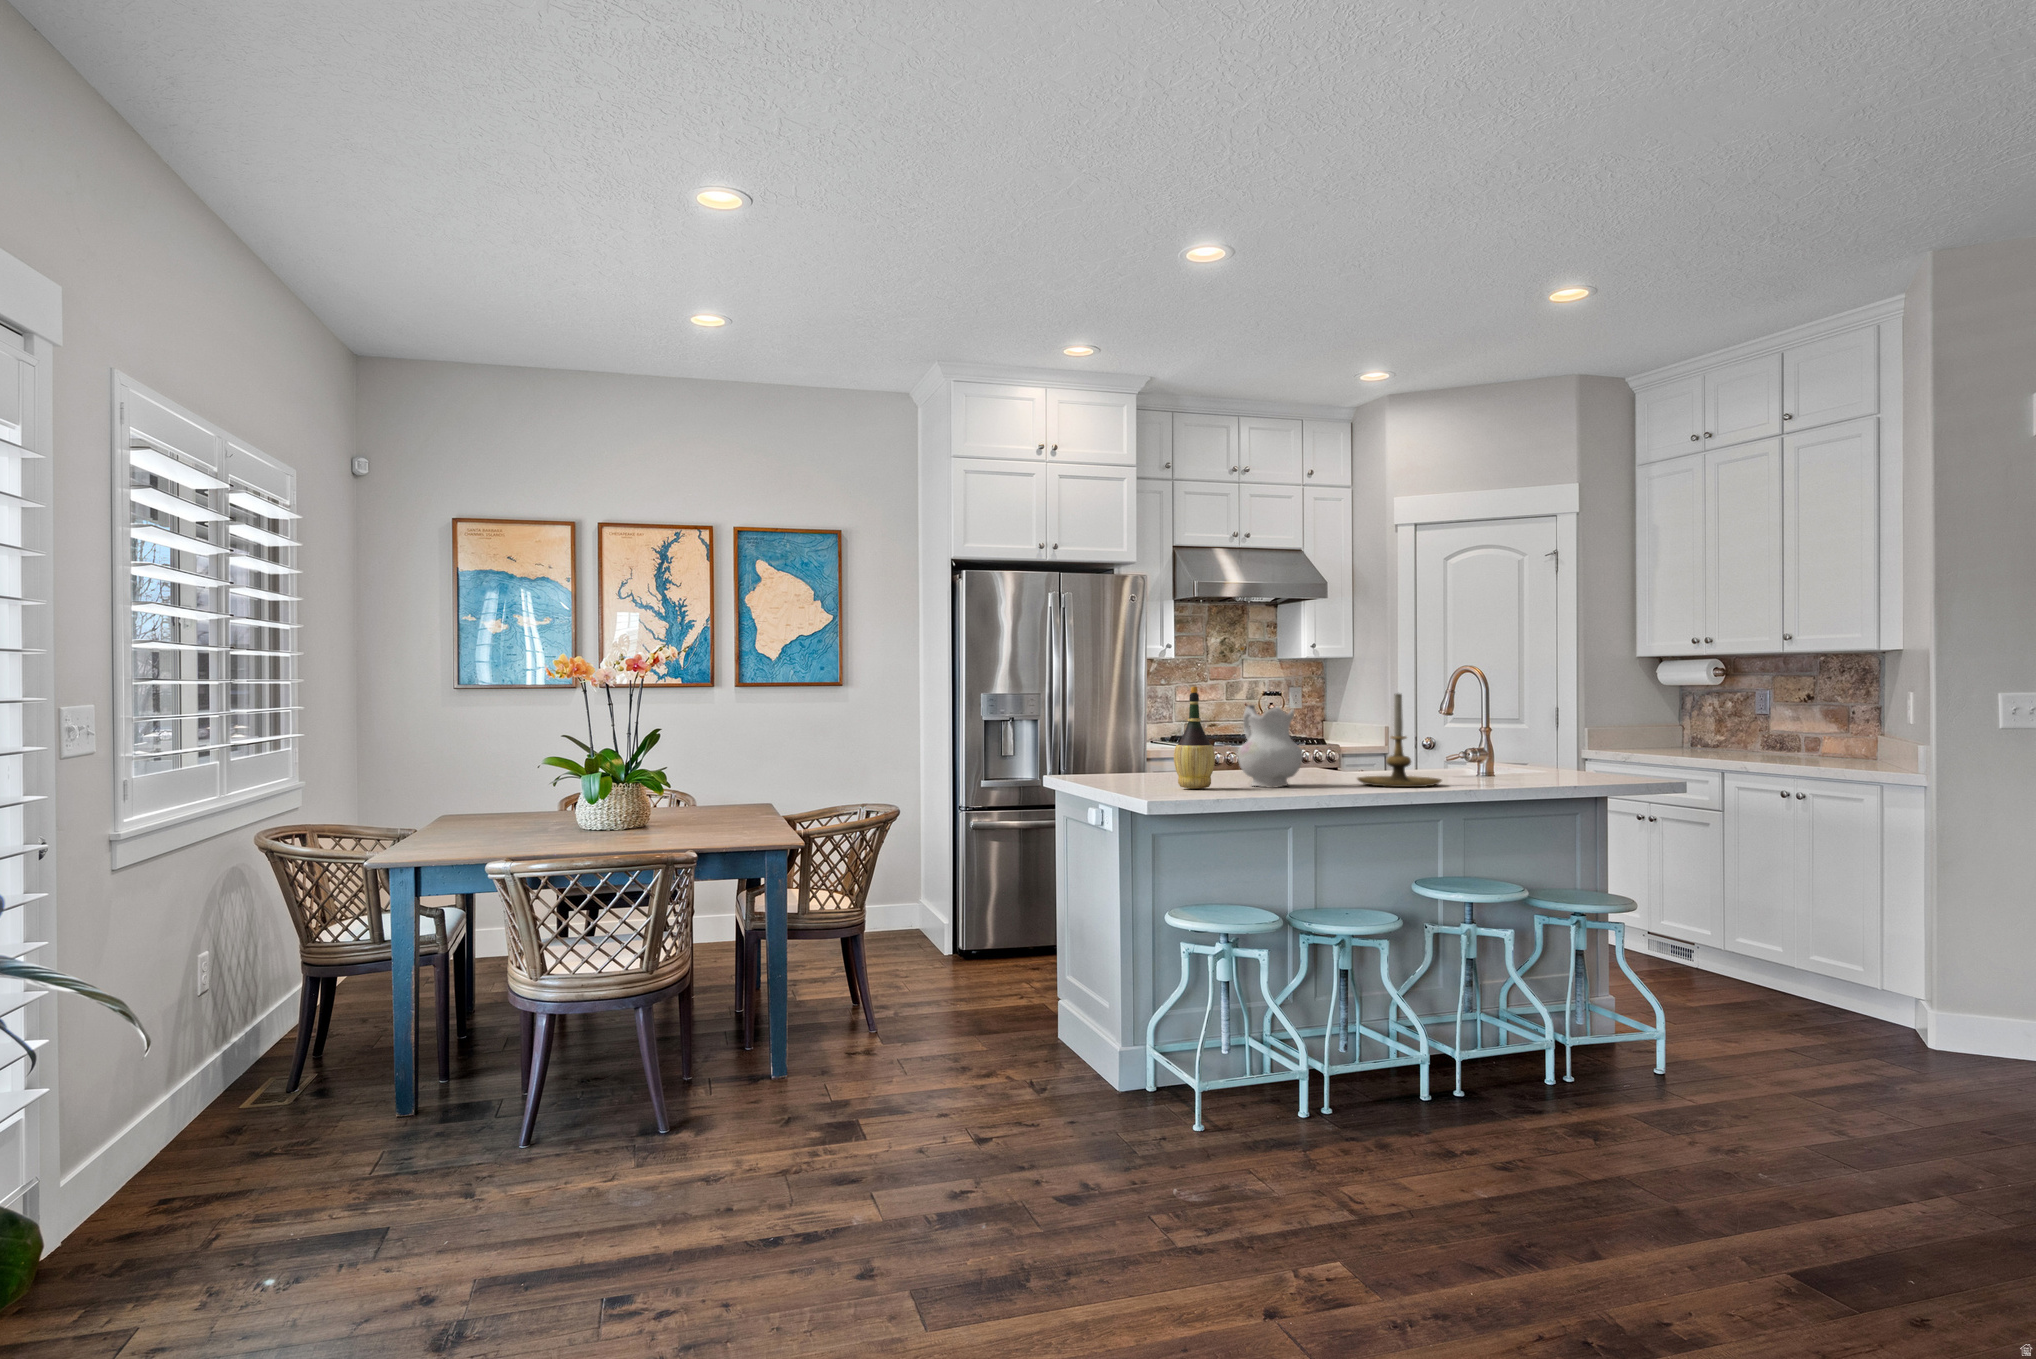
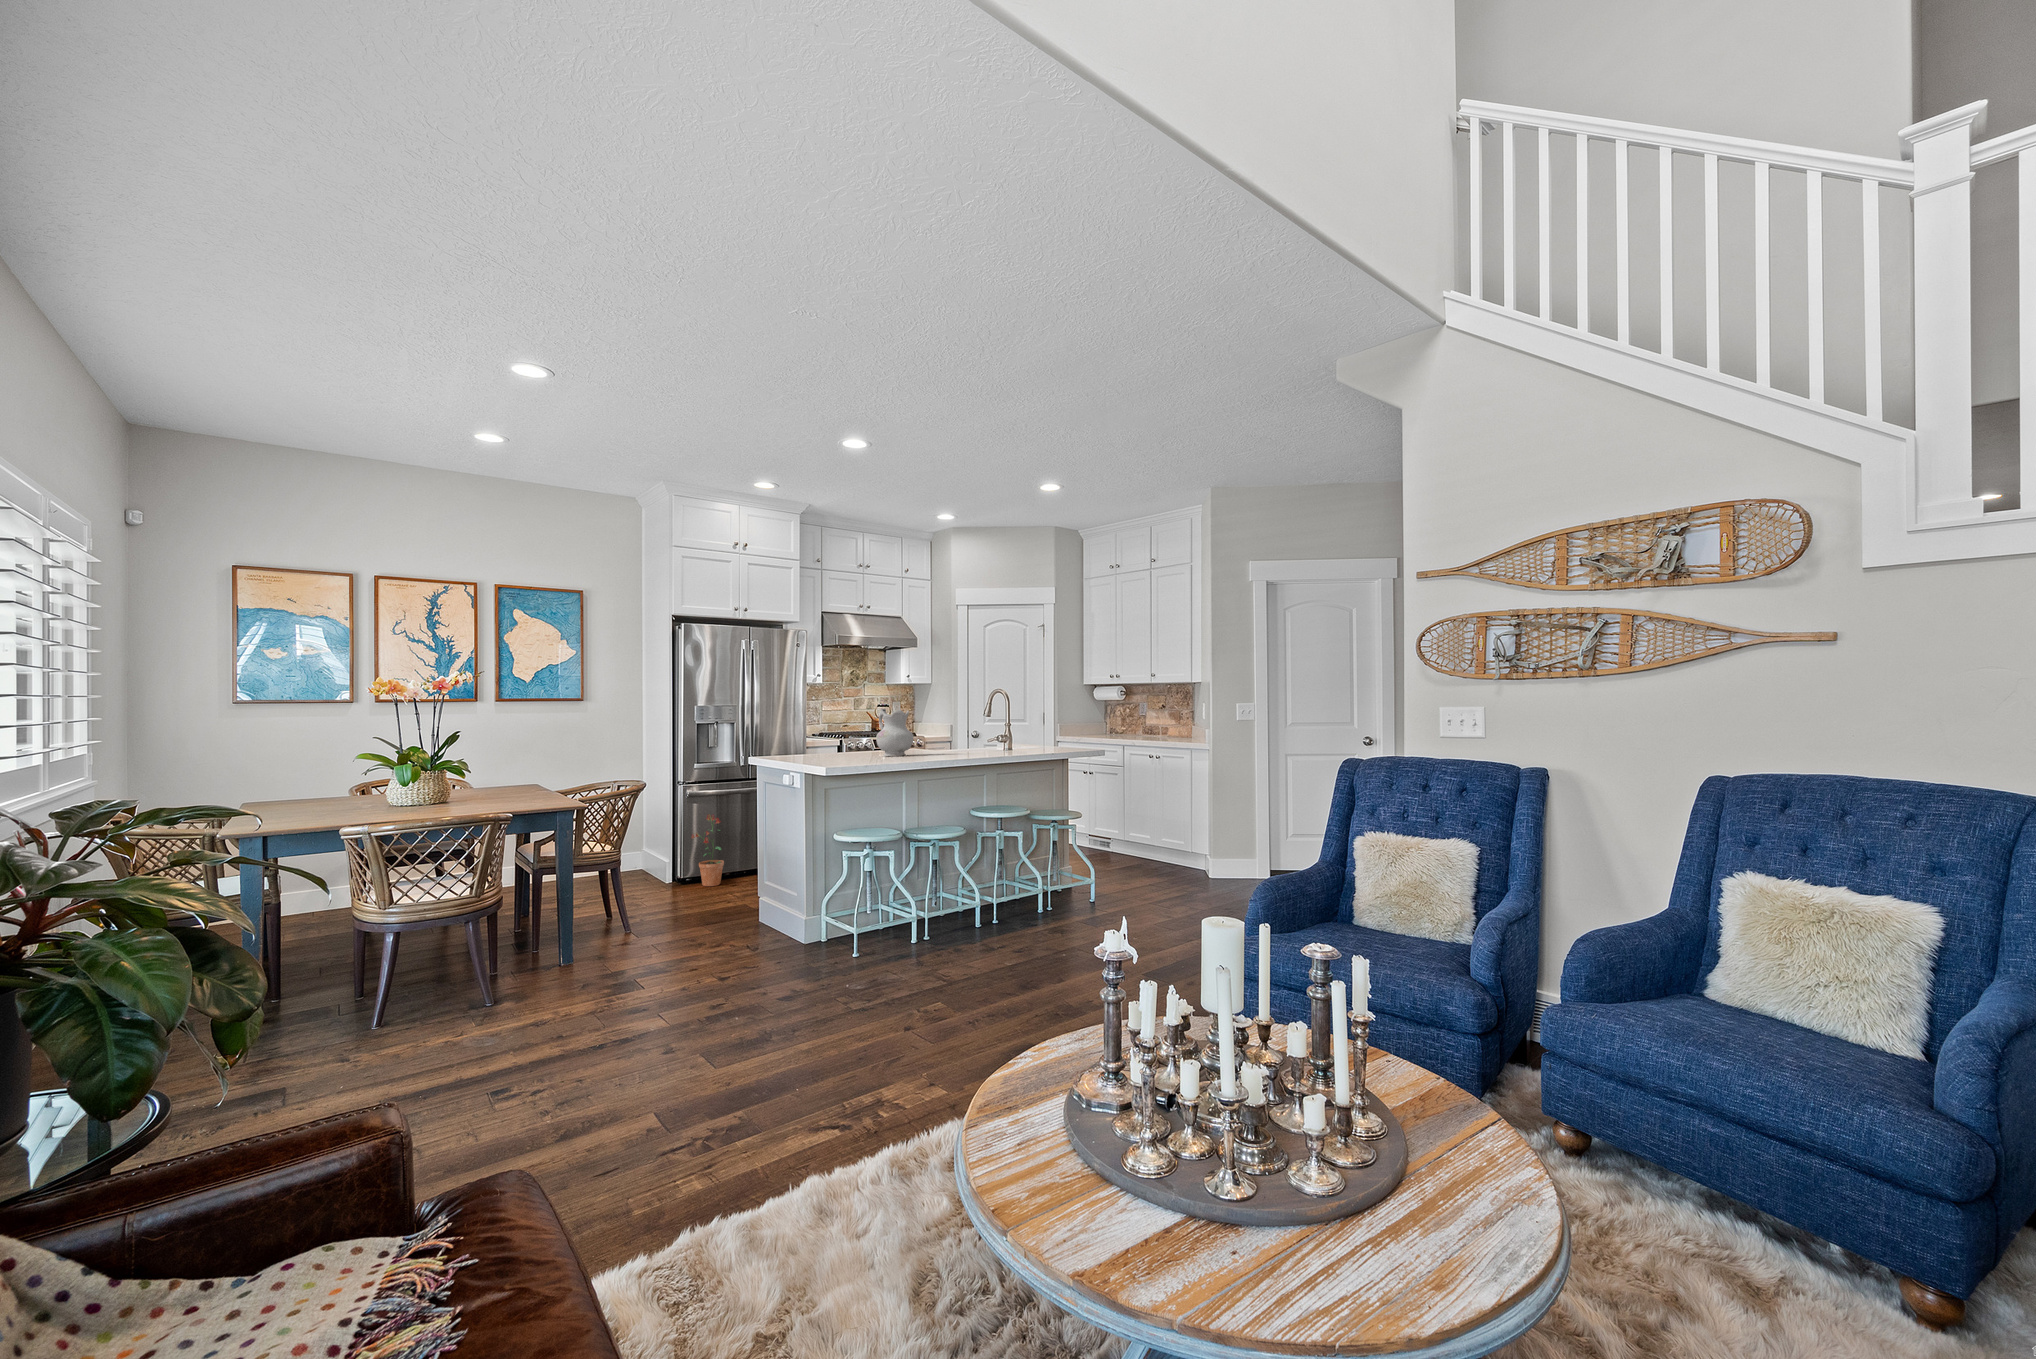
wine bottle: present [1174,687,1215,789] -> none [840,698,865,758]
candle holder: present [1357,694,1442,787] -> none [942,701,988,754]
potted plant: none [977,857,1023,966] -> present [692,814,724,886]

